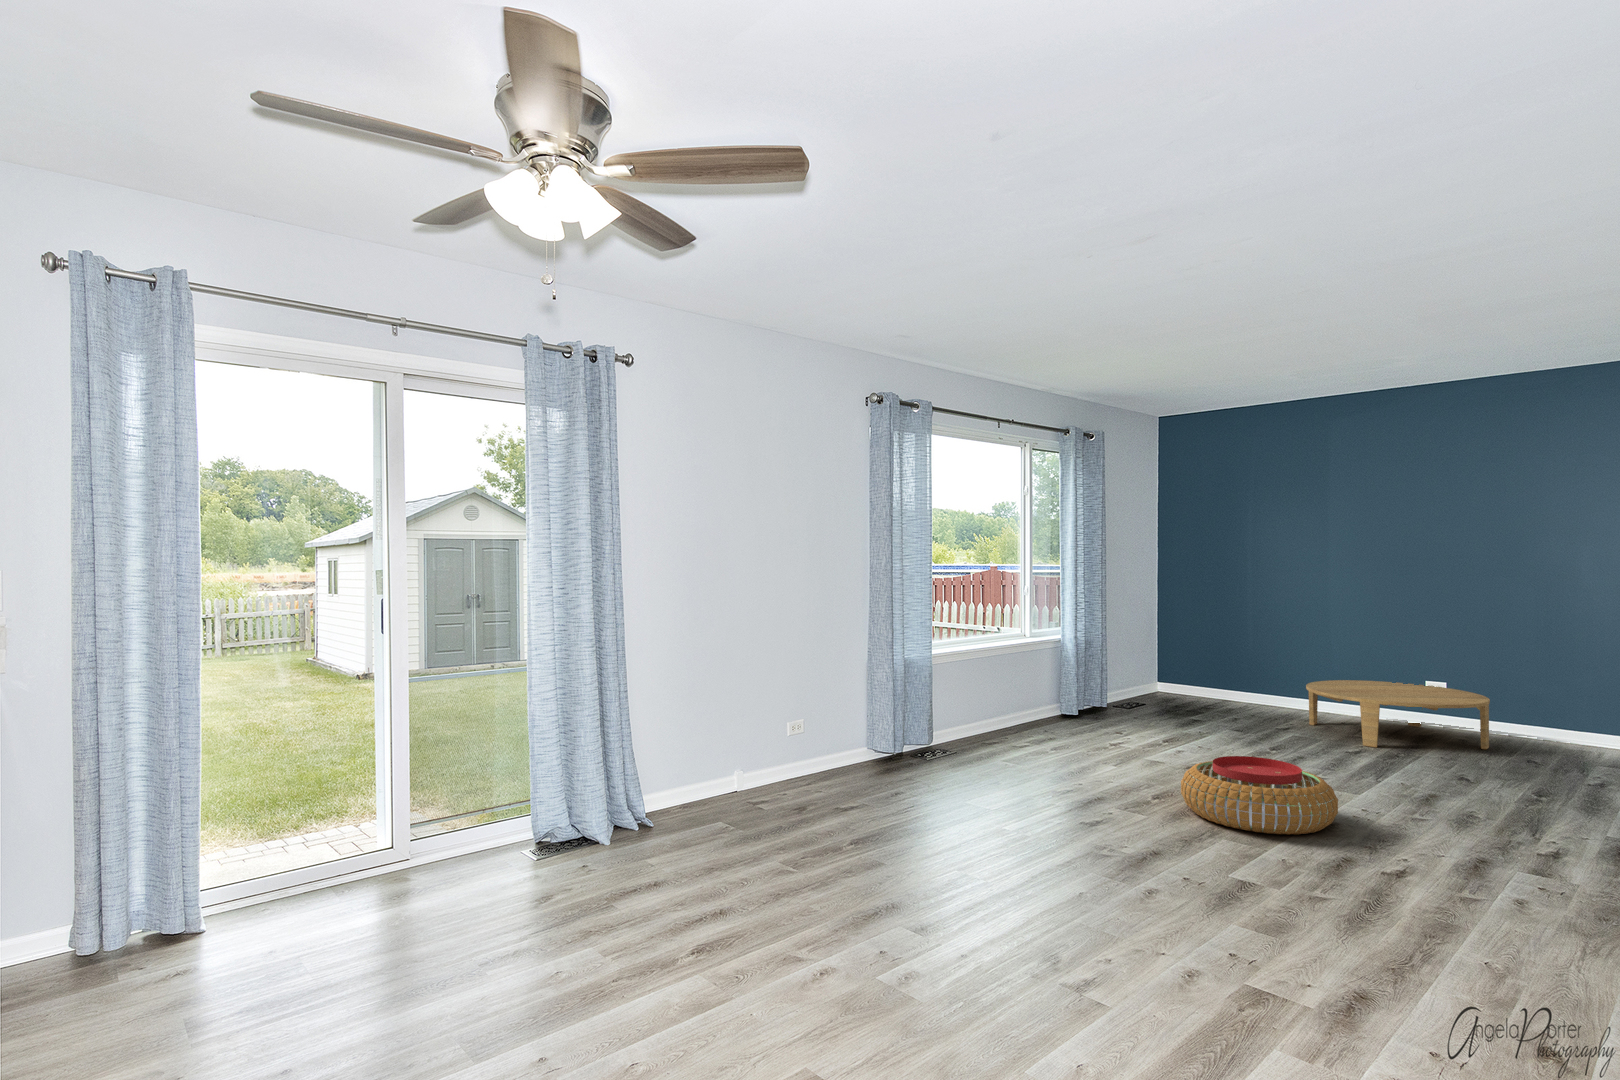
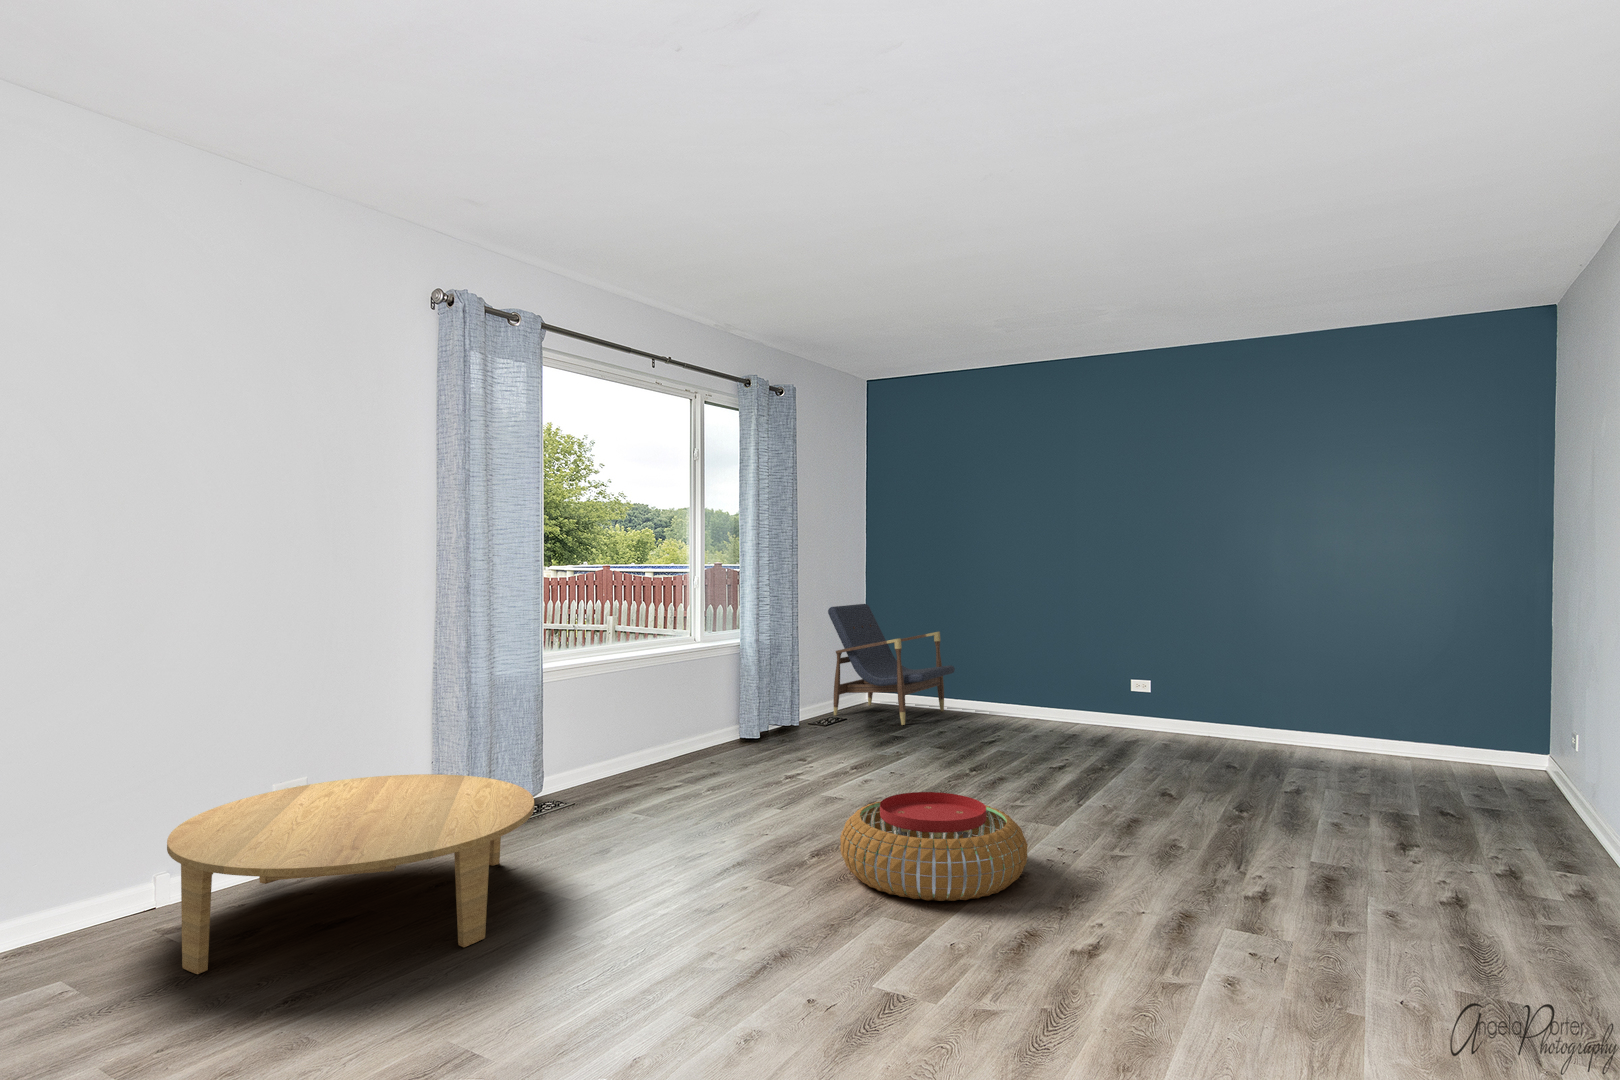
lounge chair: none [1129,609,1246,712] -> present [828,604,955,725]
coffee table: present [1306,680,1490,749] -> present [167,774,534,974]

